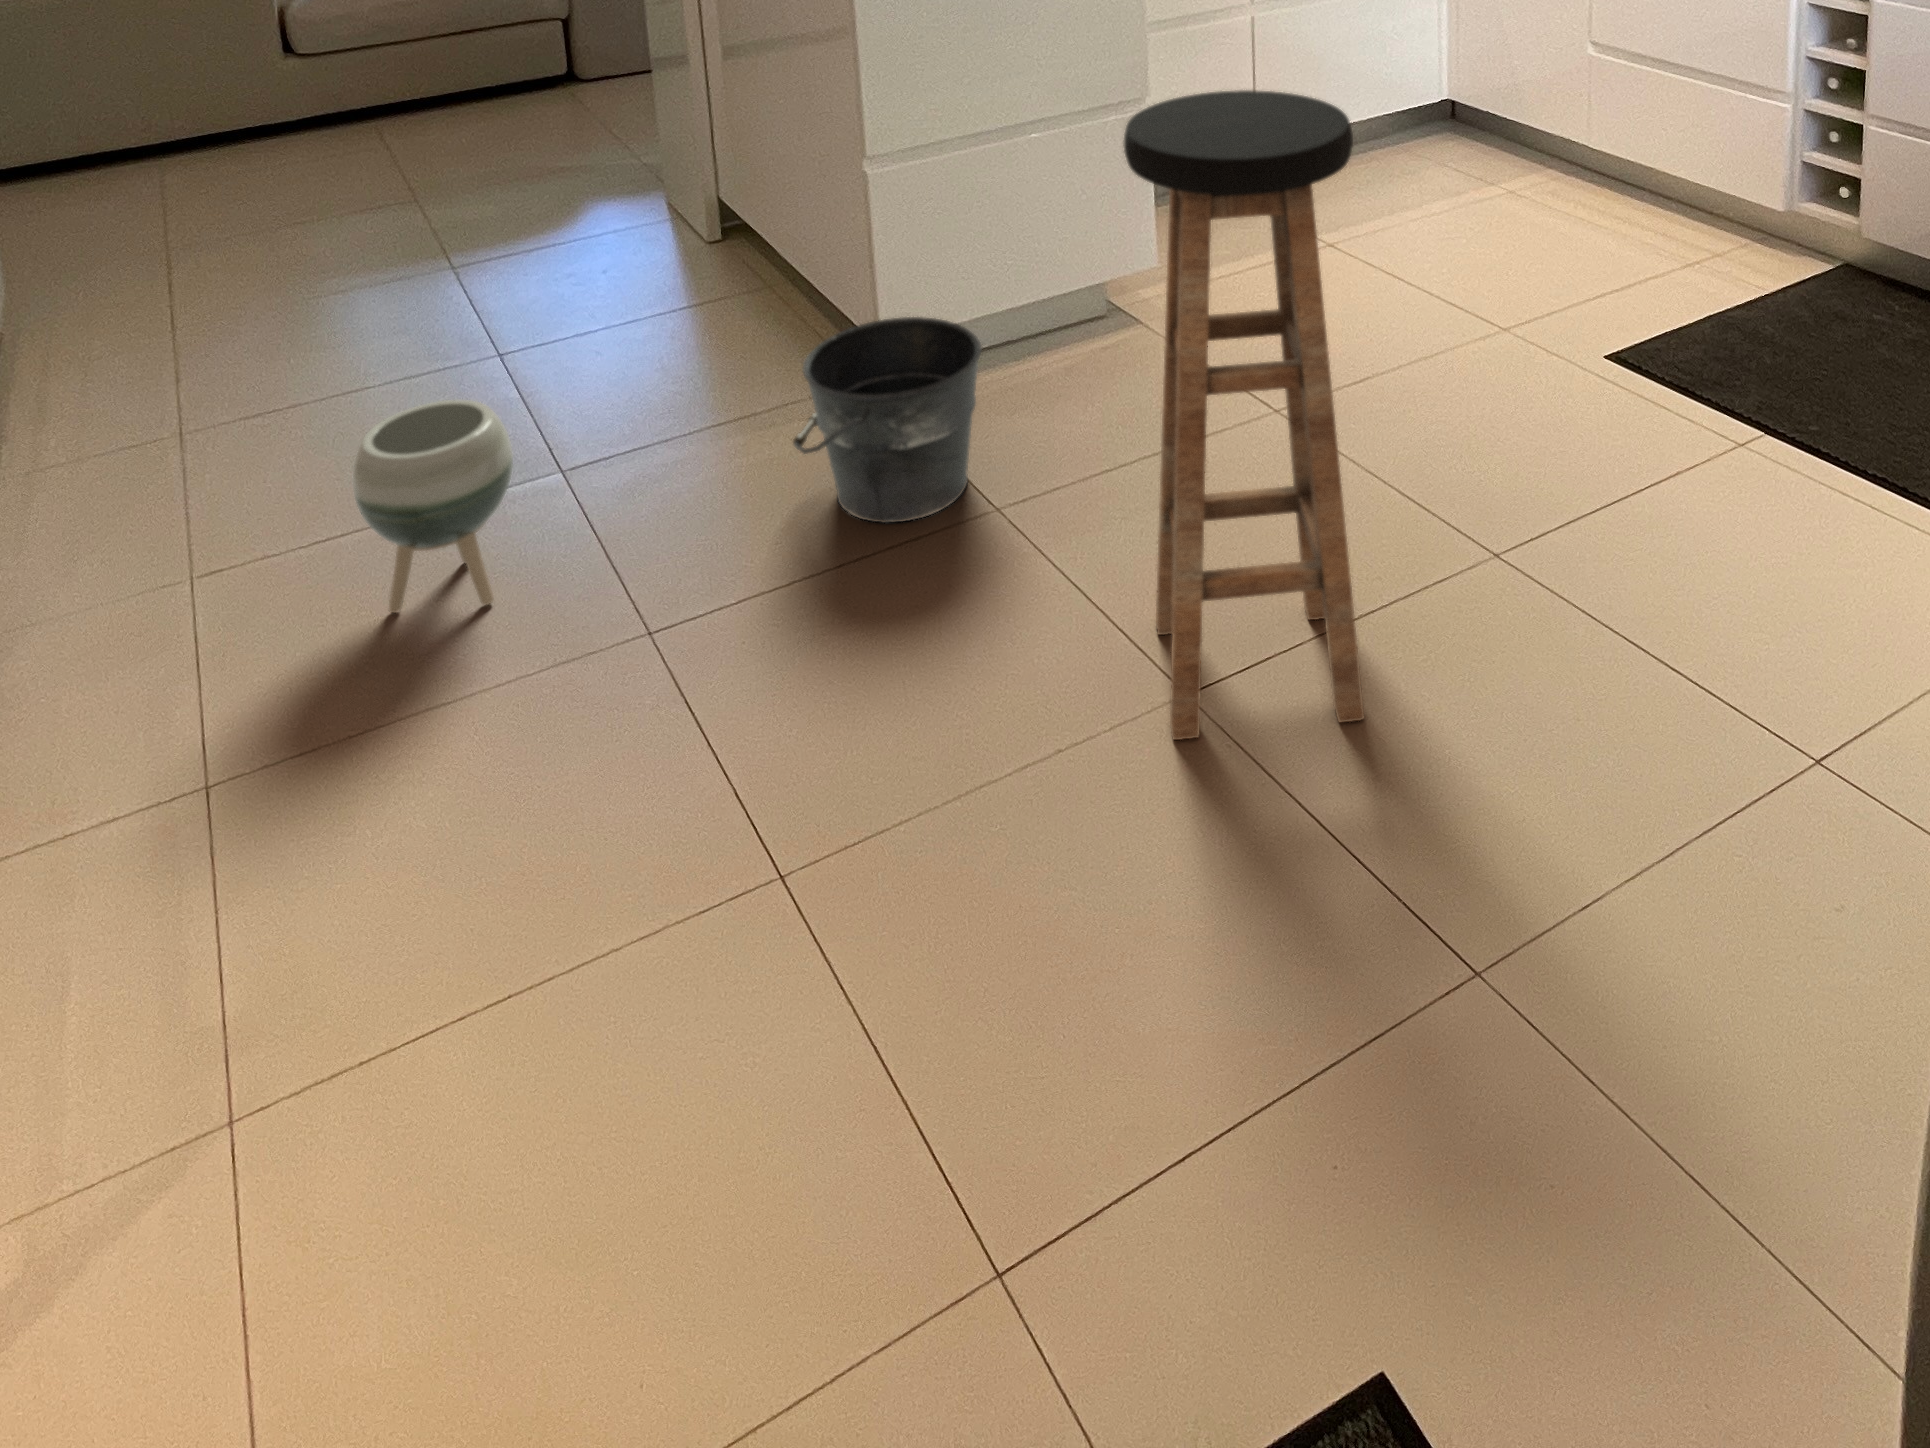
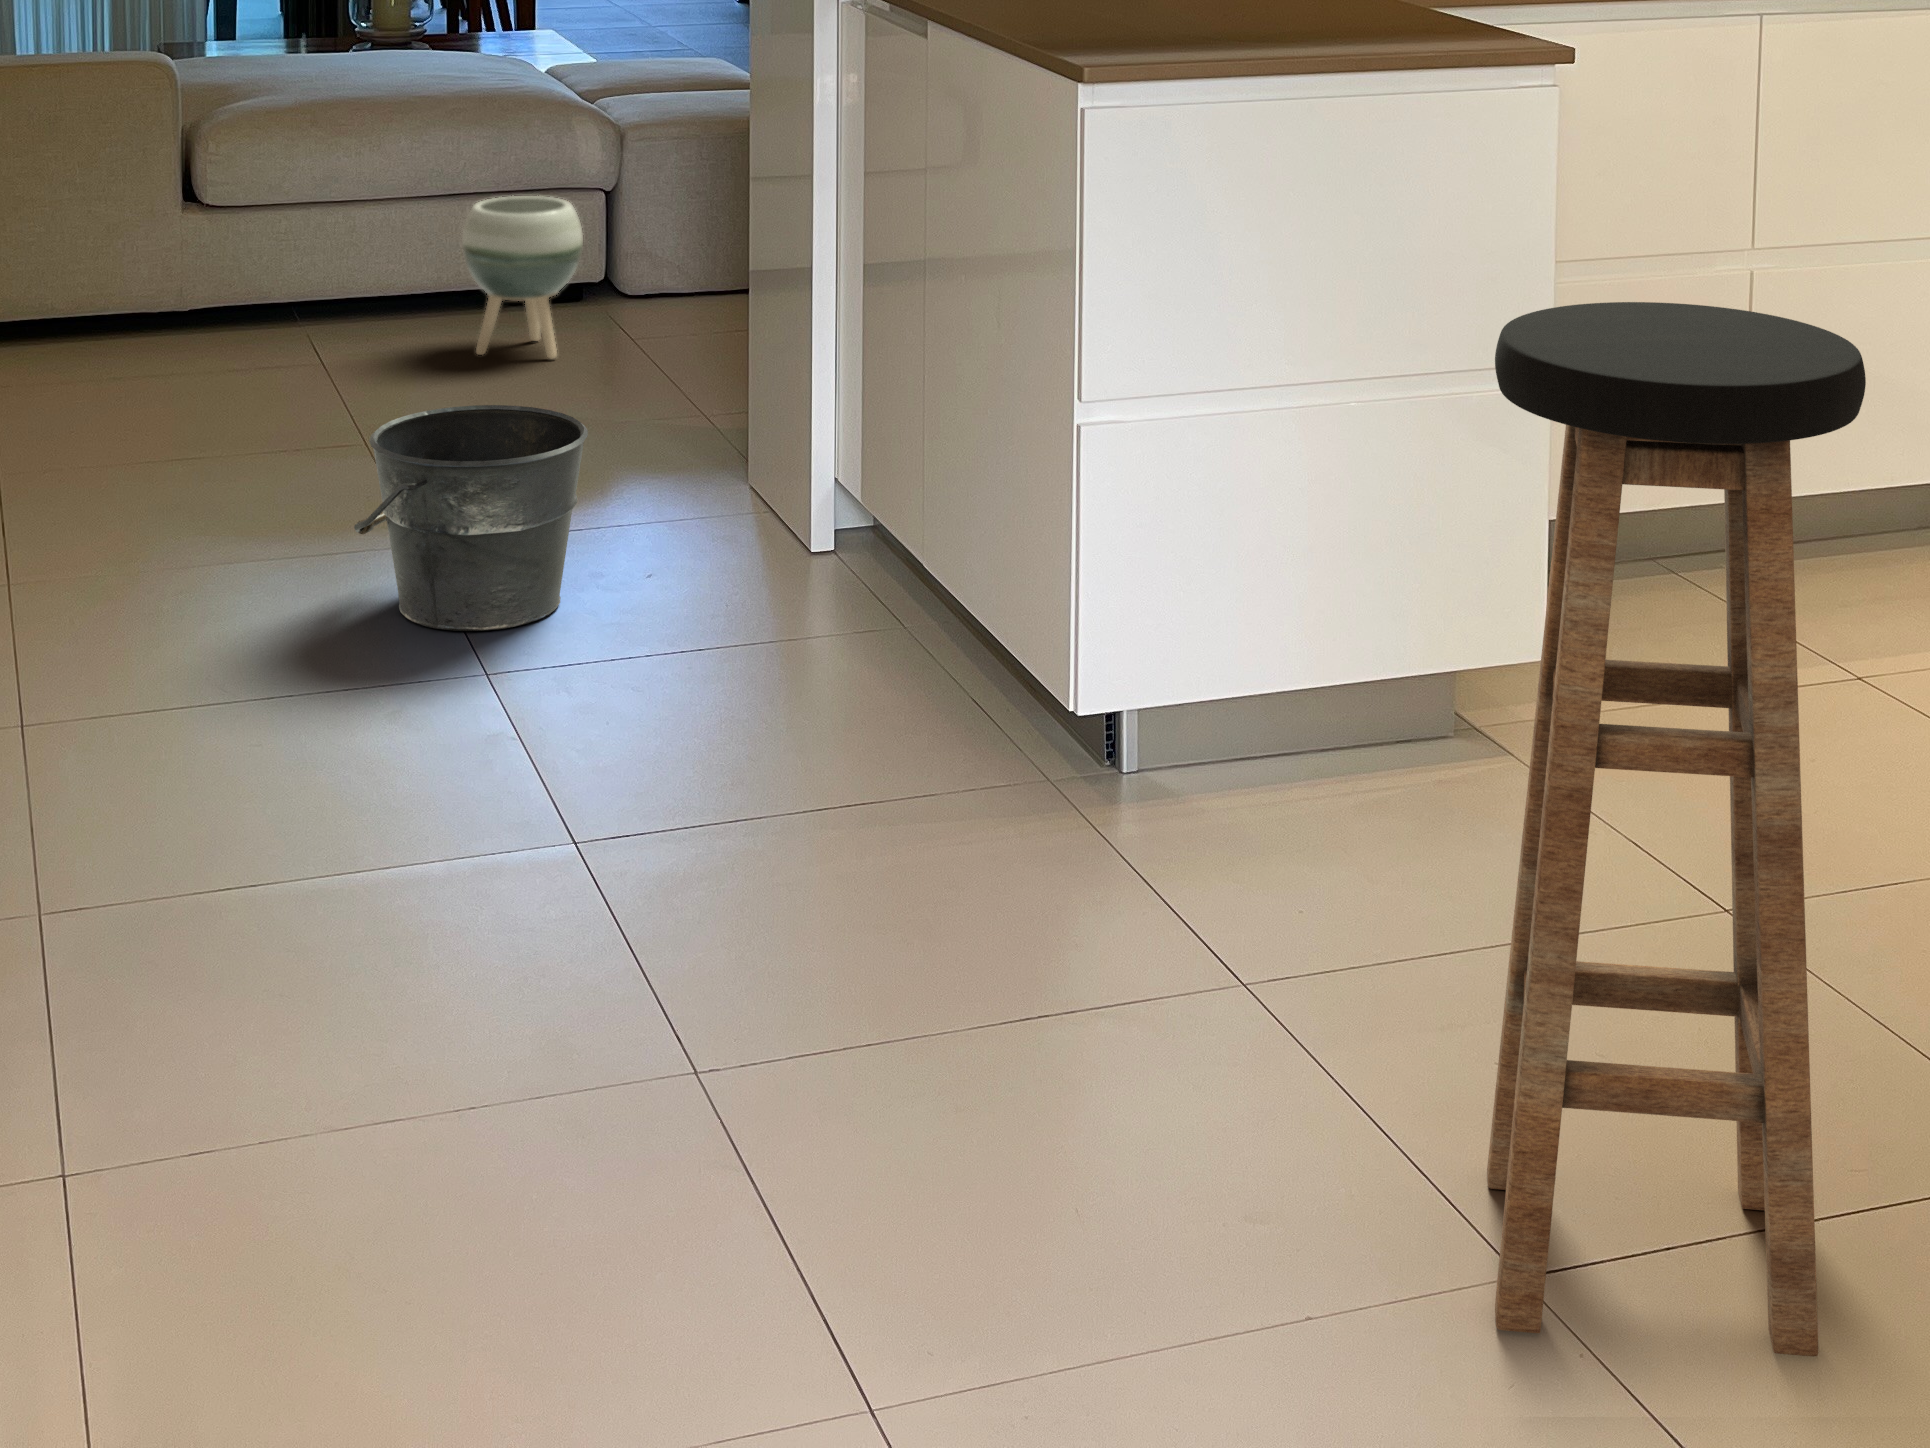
bucket: present [793,317,982,523] -> present [354,405,588,631]
planter: present [352,400,513,613] -> present [462,196,583,358]

